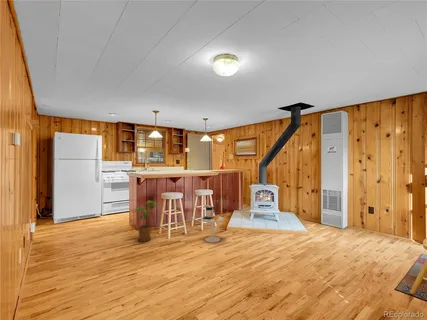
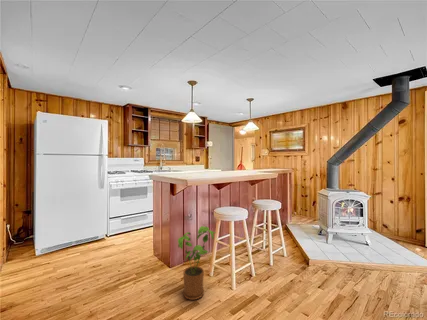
side table: present [202,206,223,242] -> none [289,233,328,298]

